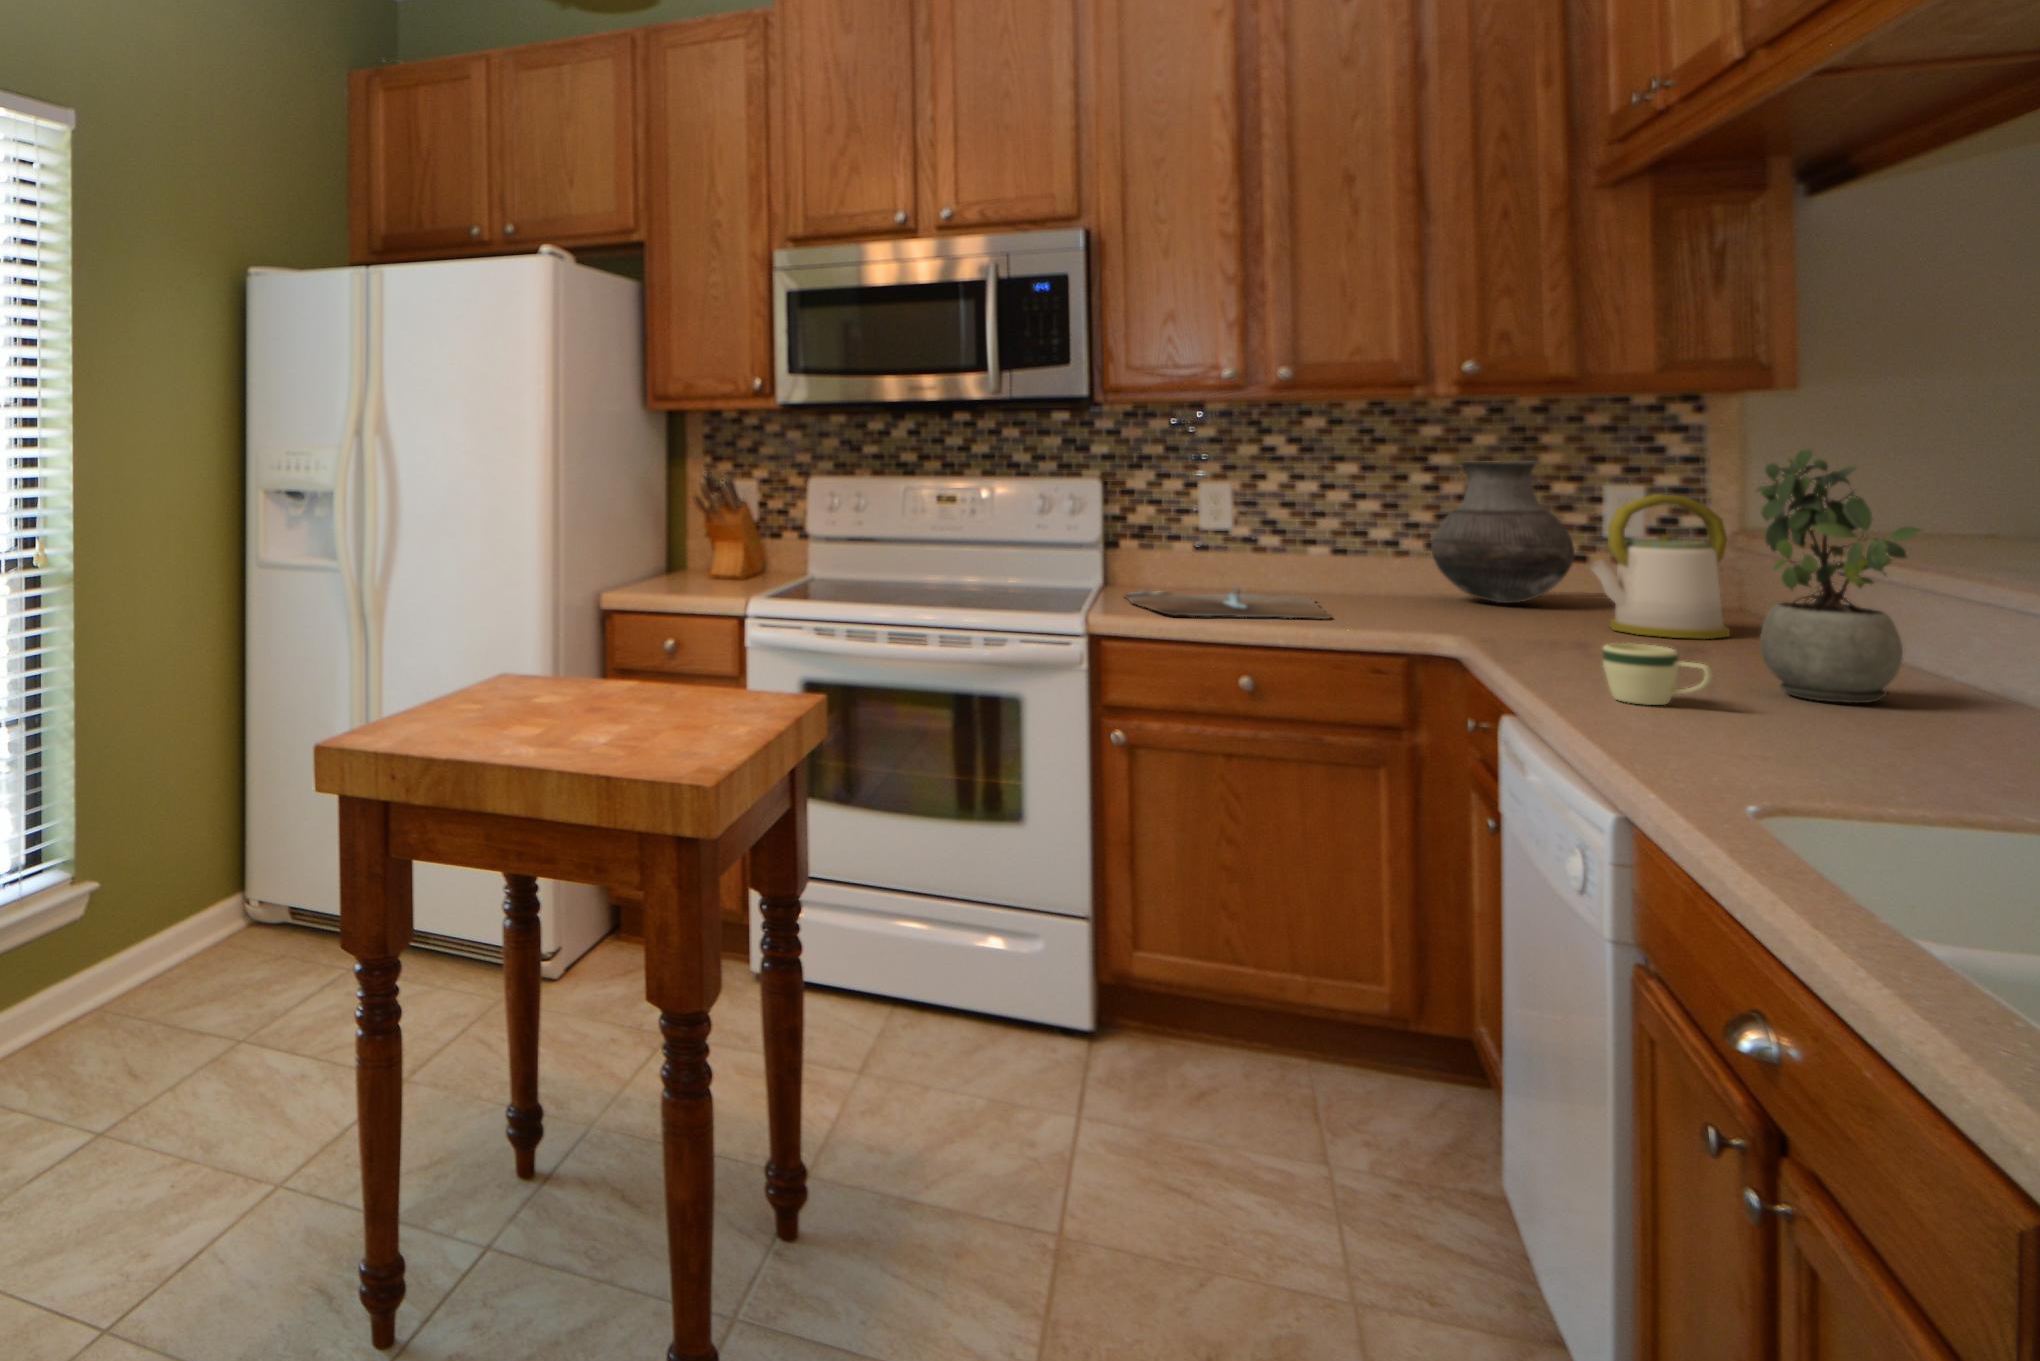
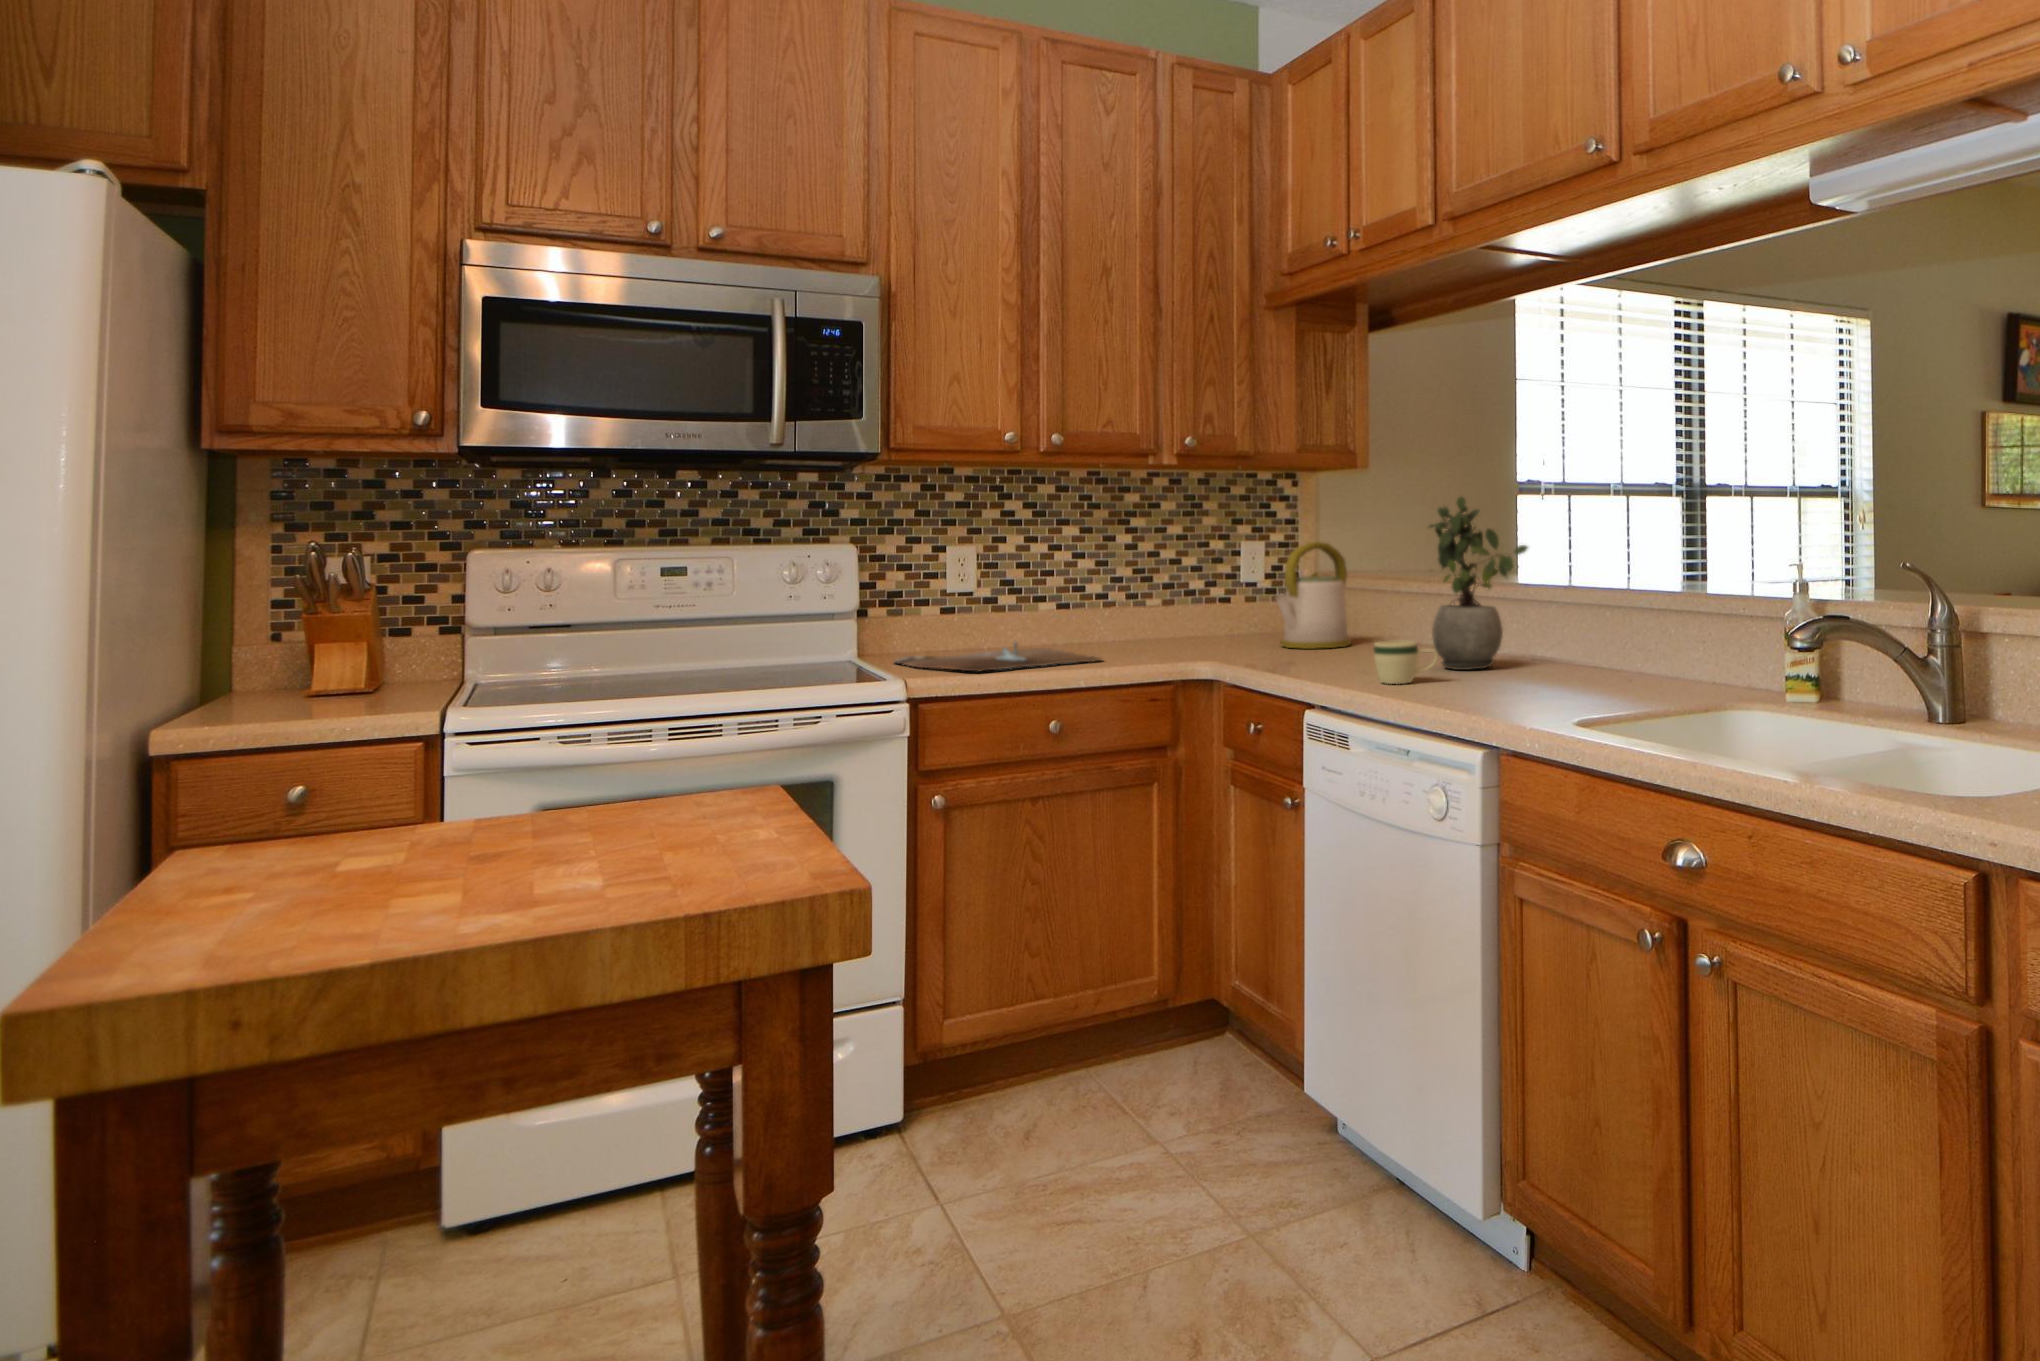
vase: present [1431,461,1575,603] -> none [1138,522,1236,639]

